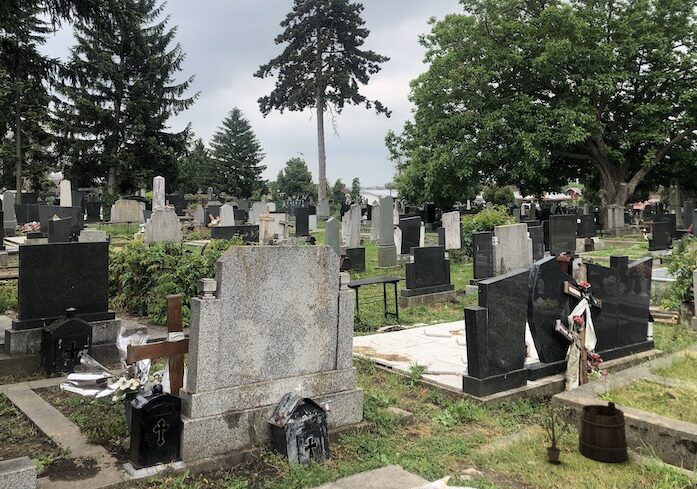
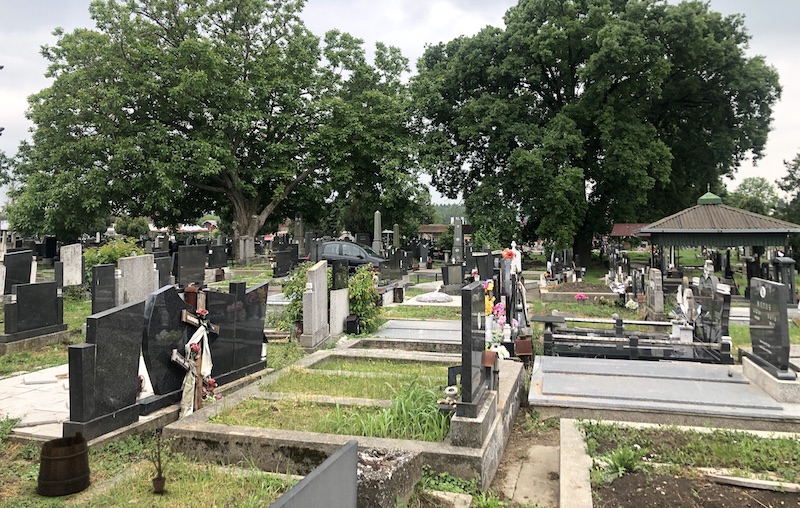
bucket: present [578,402,627,462] -> present [37,432,90,496]

